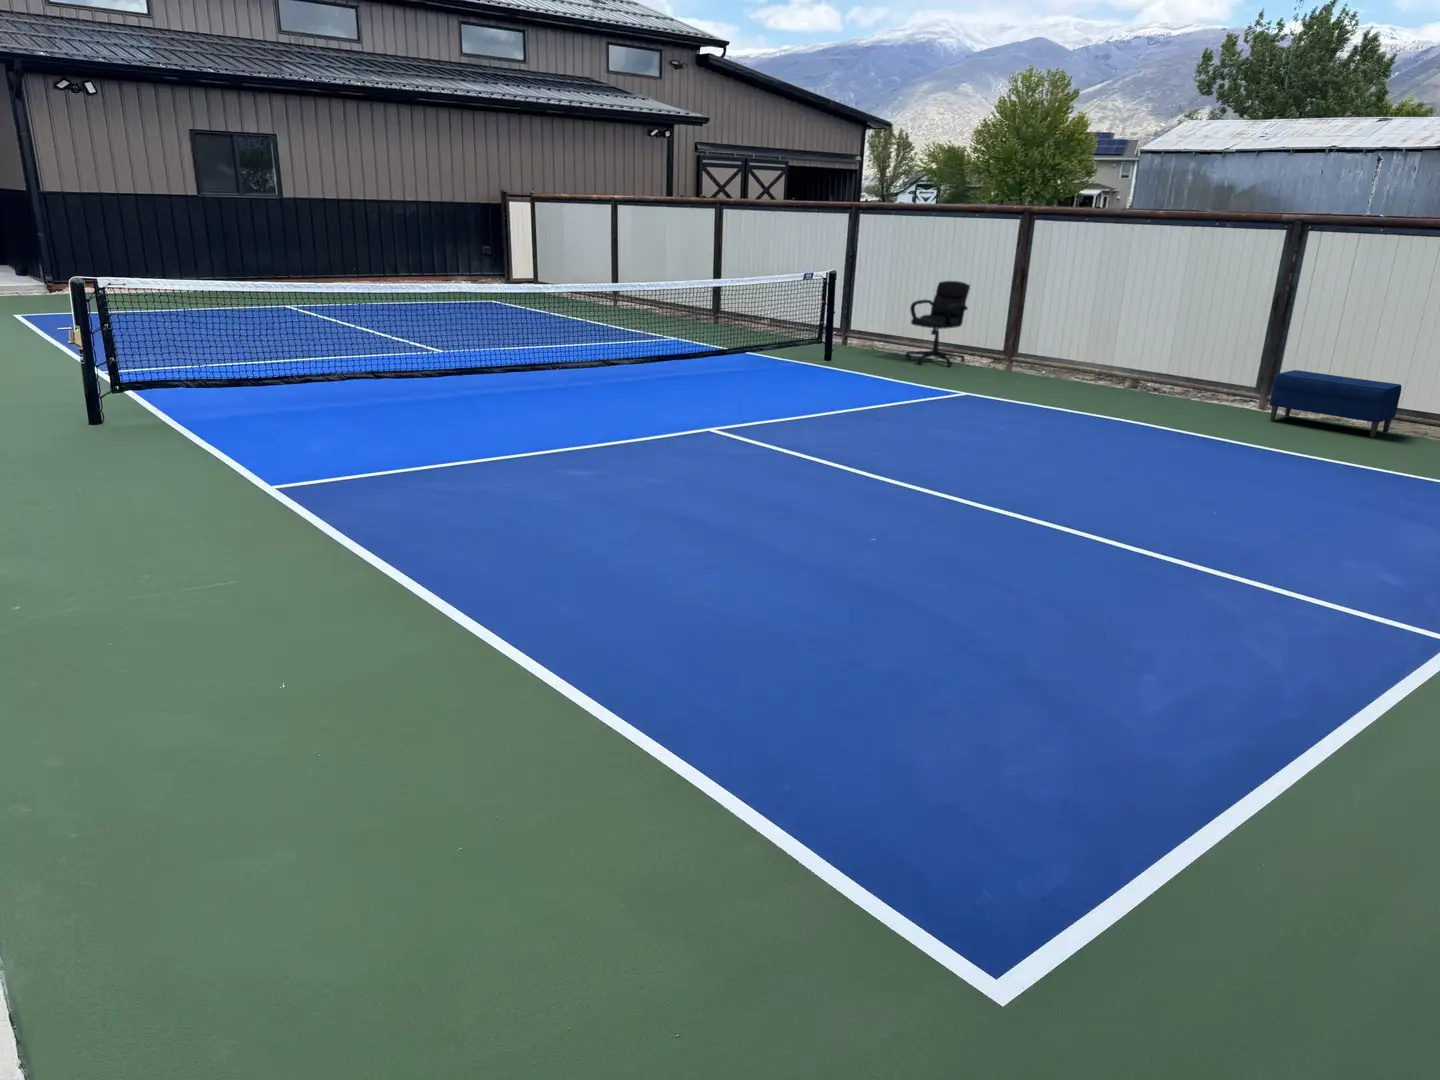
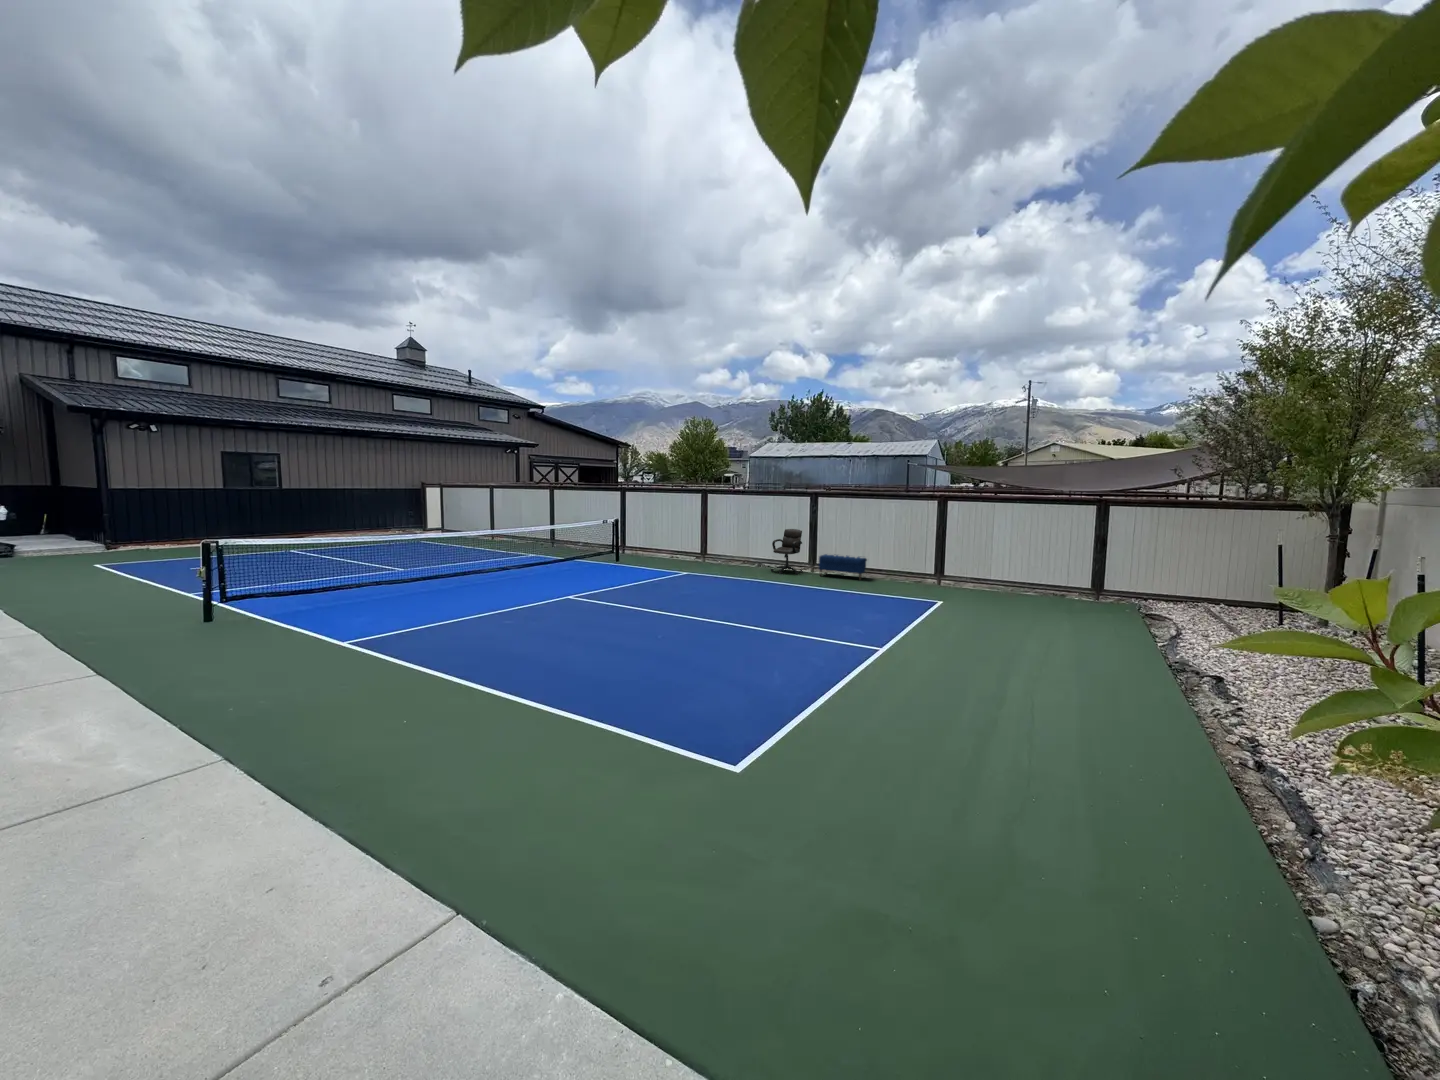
chair: present [906,281,970,367] -> present [771,529,802,574]

